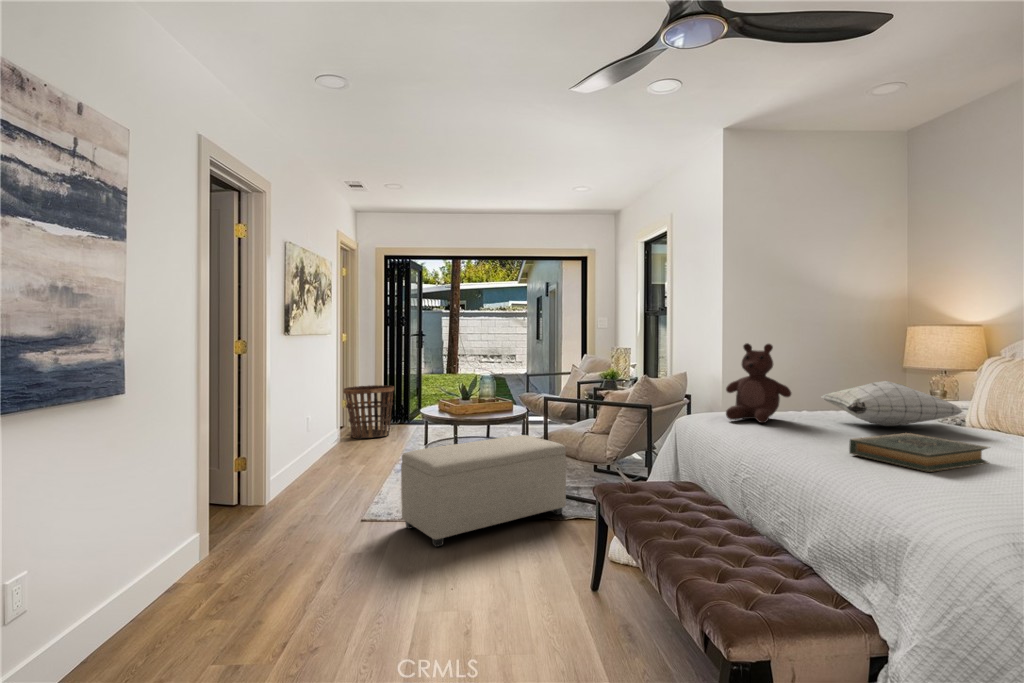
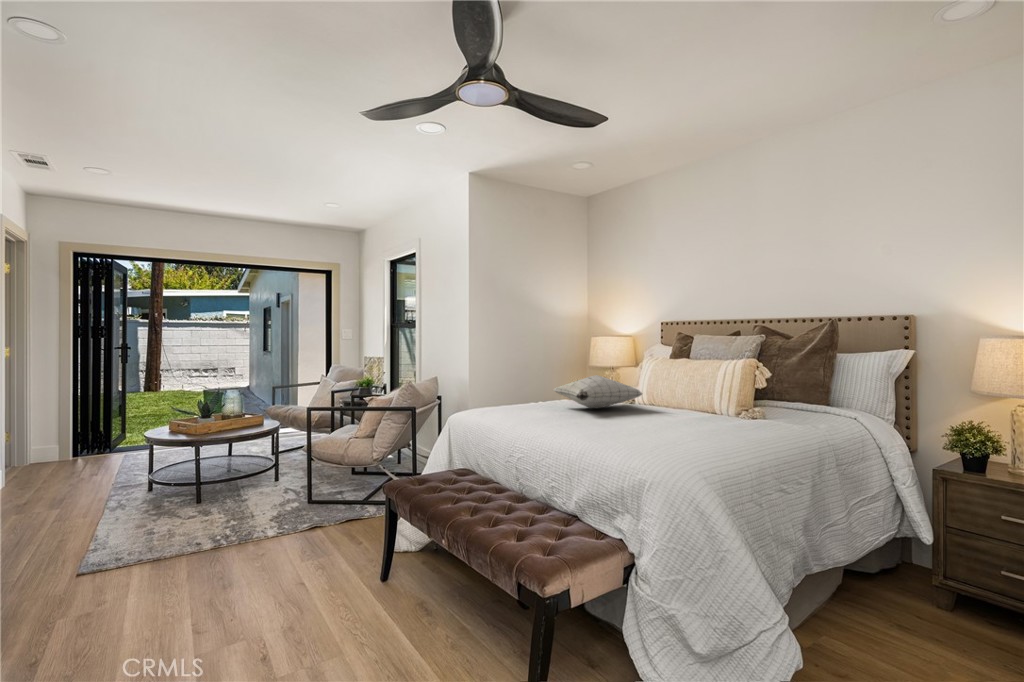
teddy bear: present [726,343,791,423] -> none [484,349,534,414]
basket: present [343,385,394,438] -> none [10,409,91,479]
hardback book: present [849,433,989,472] -> none [588,411,668,435]
ottoman: present [401,435,566,547] -> none [143,447,335,580]

